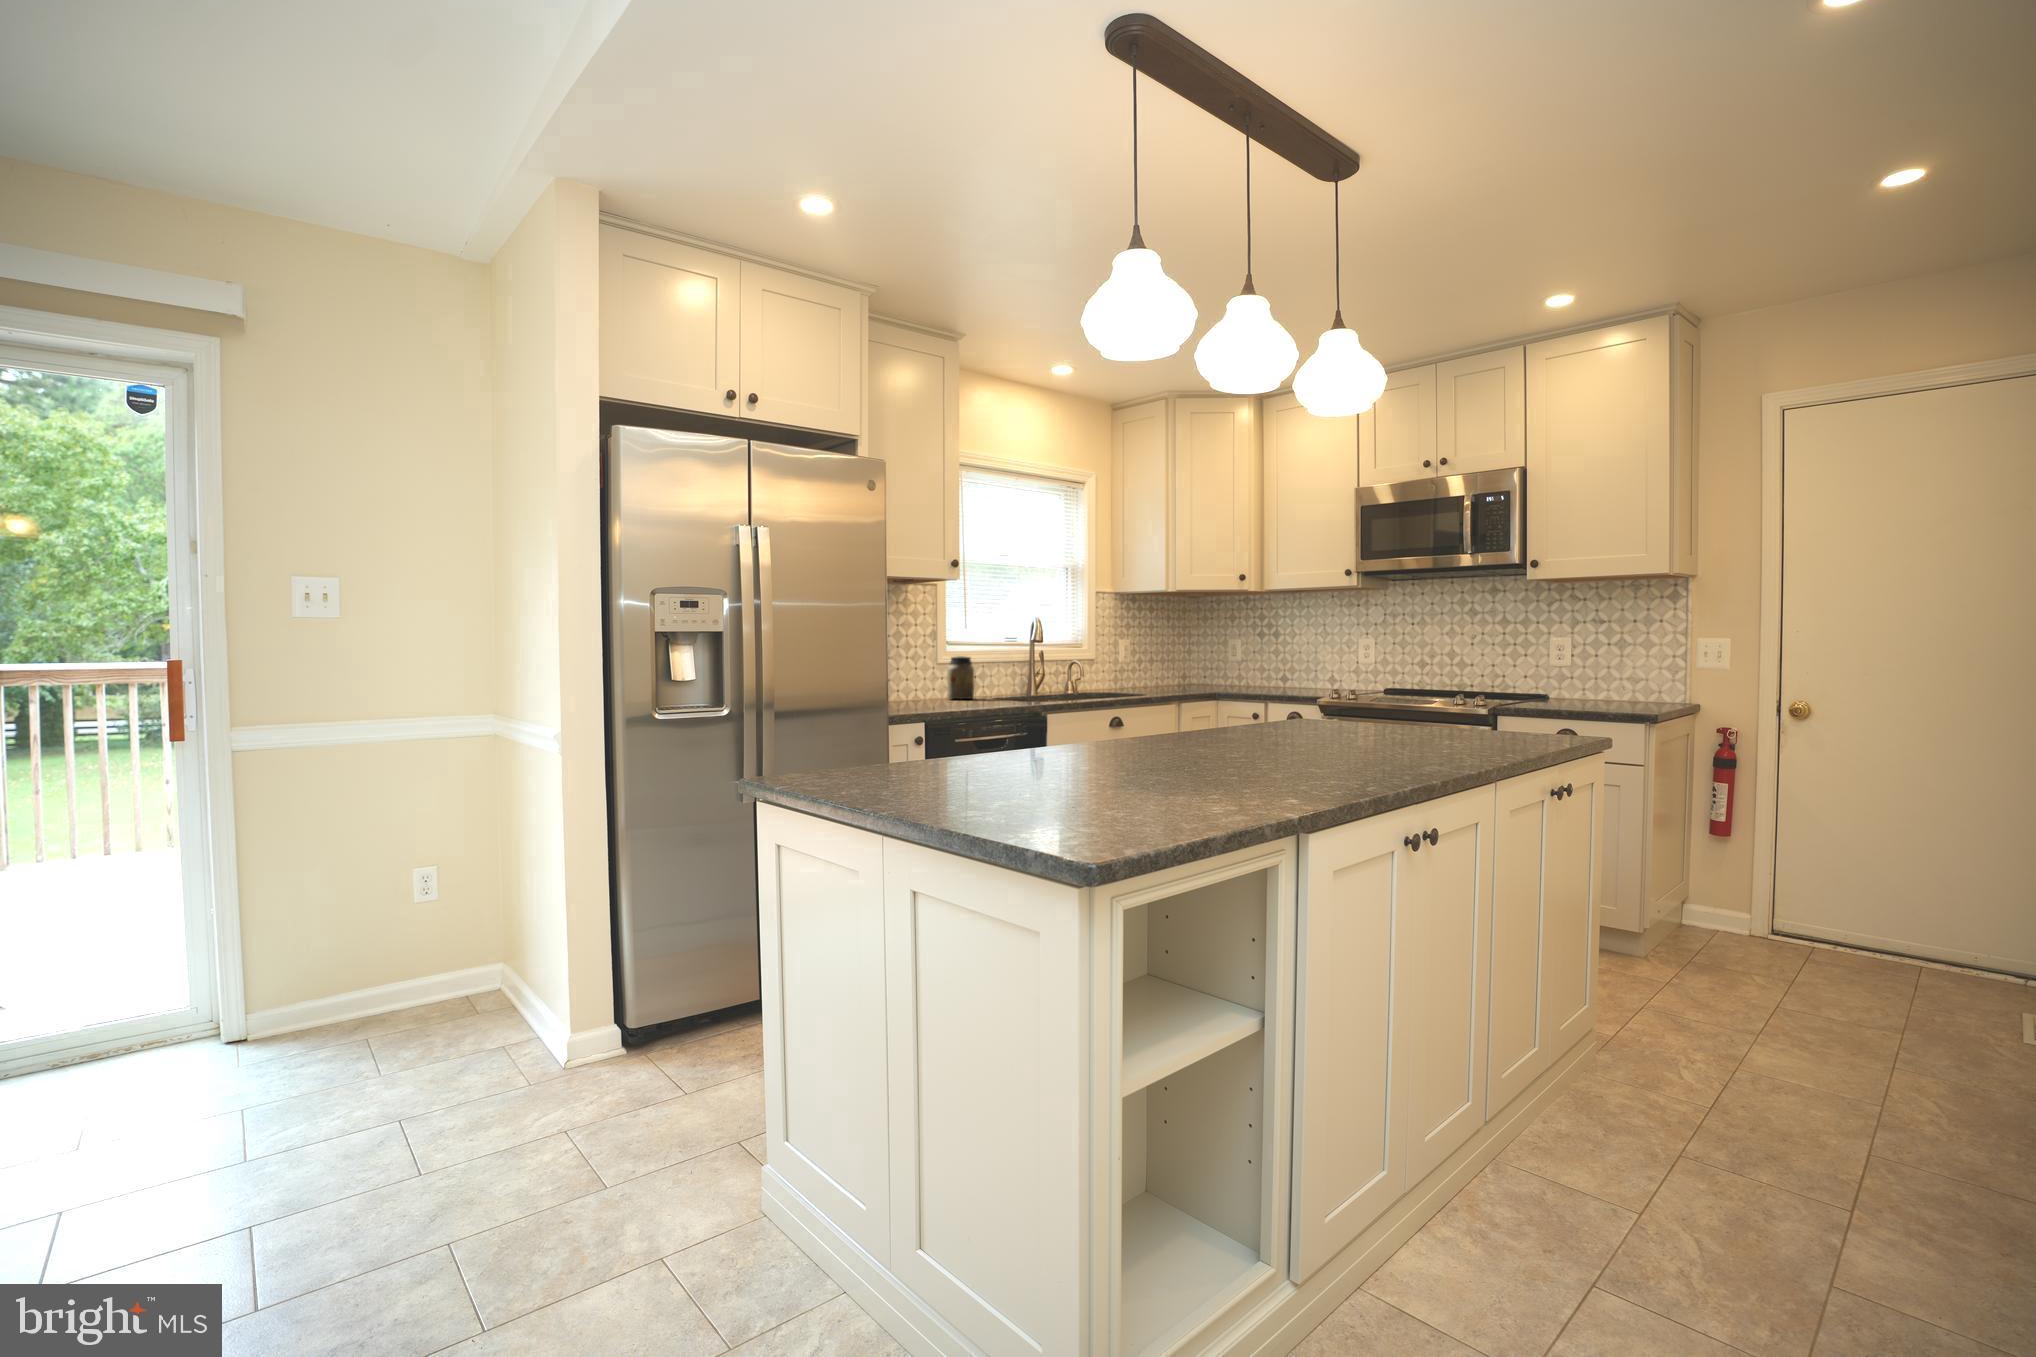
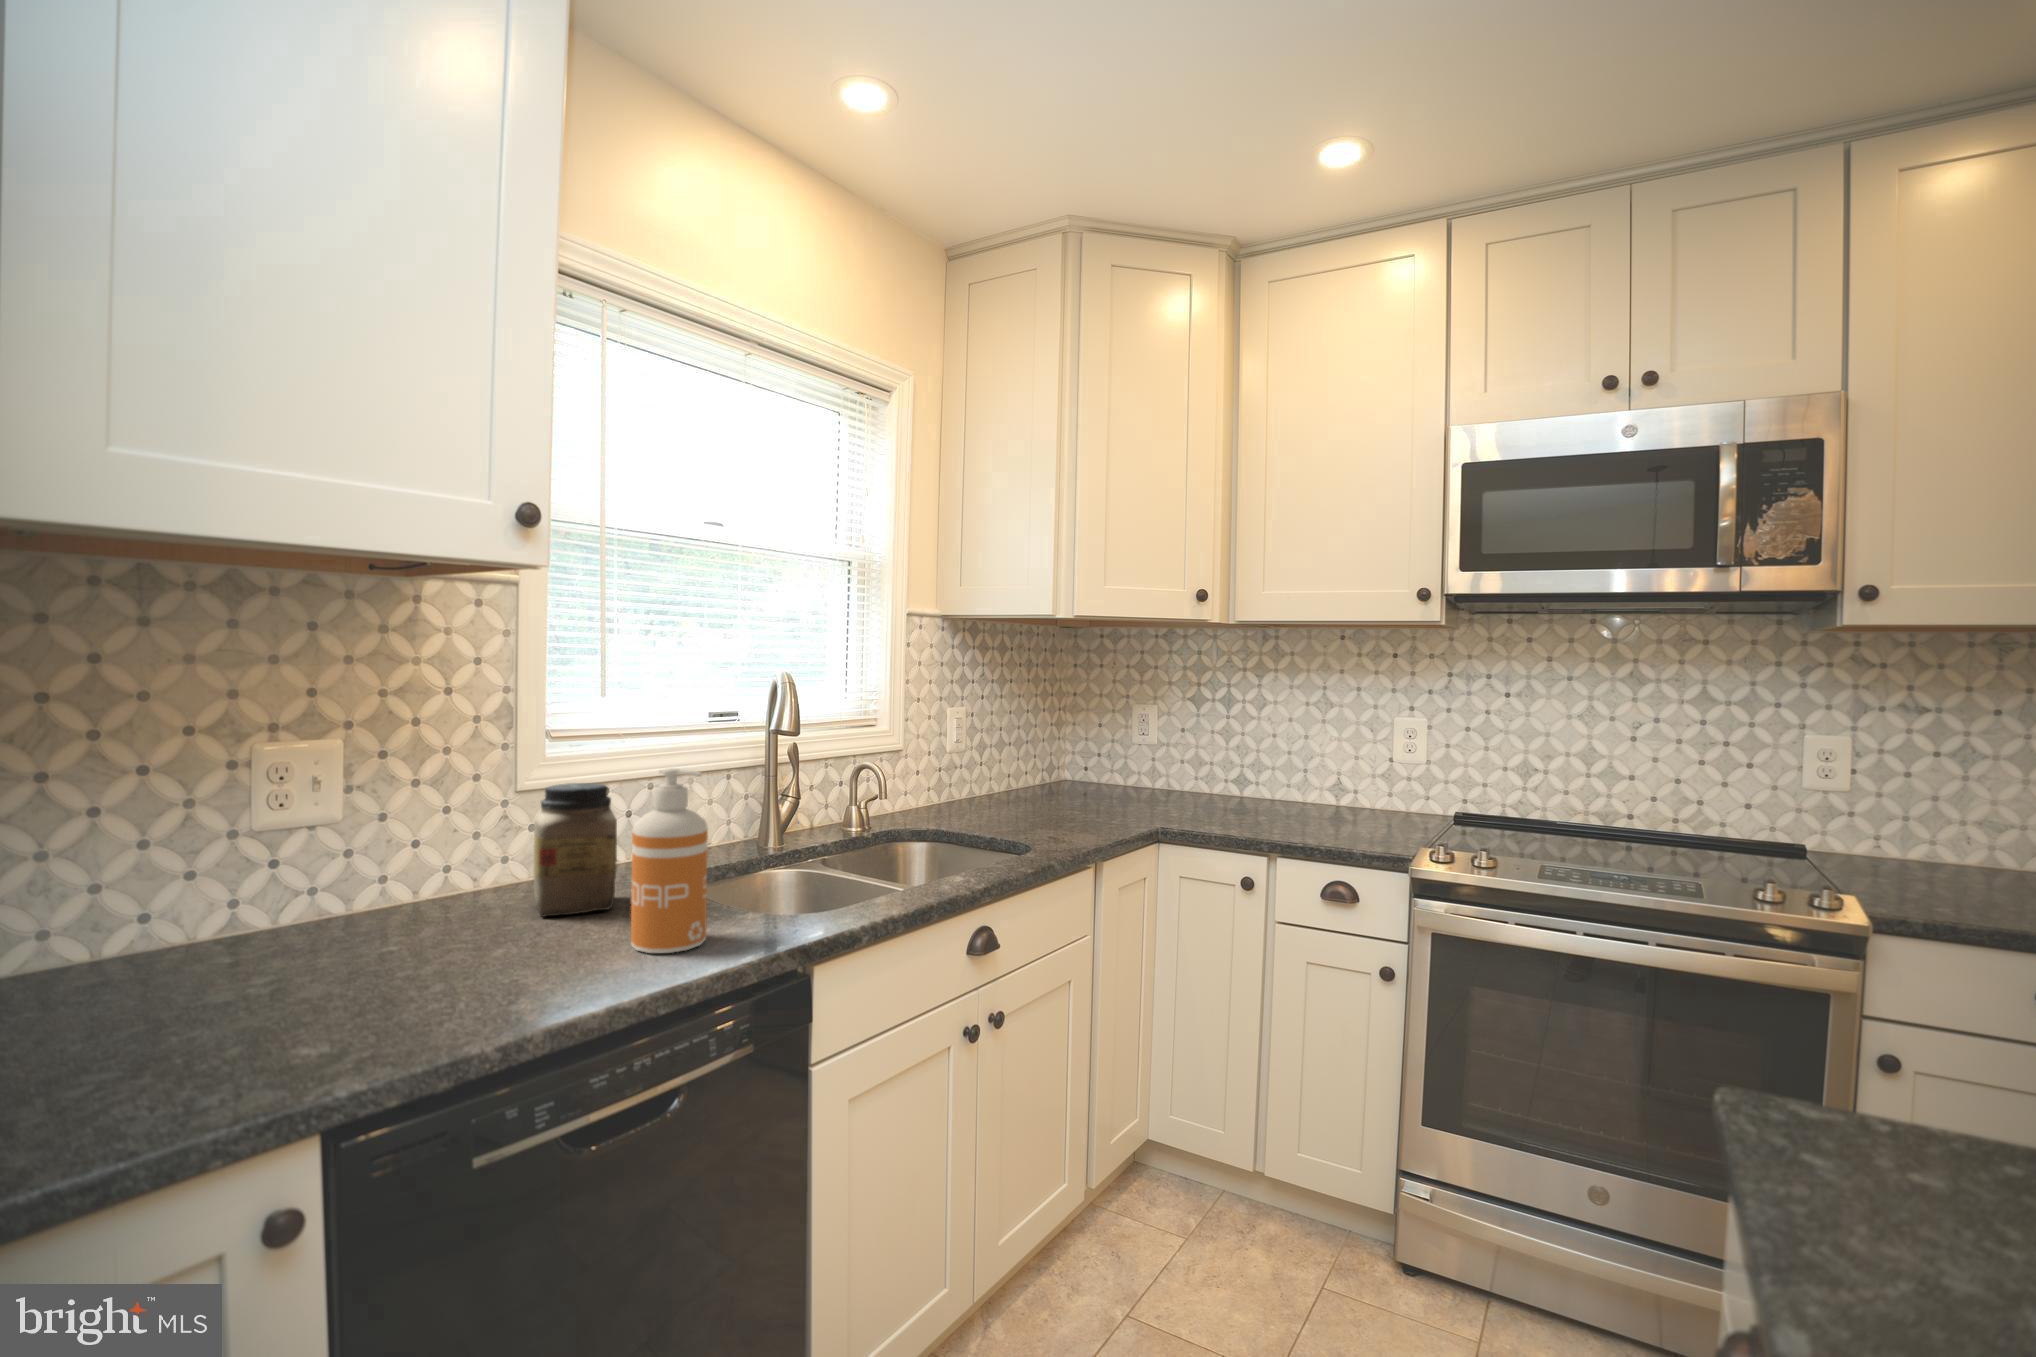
soap dispenser: none [981,646,1004,703] -> present [631,768,708,953]

